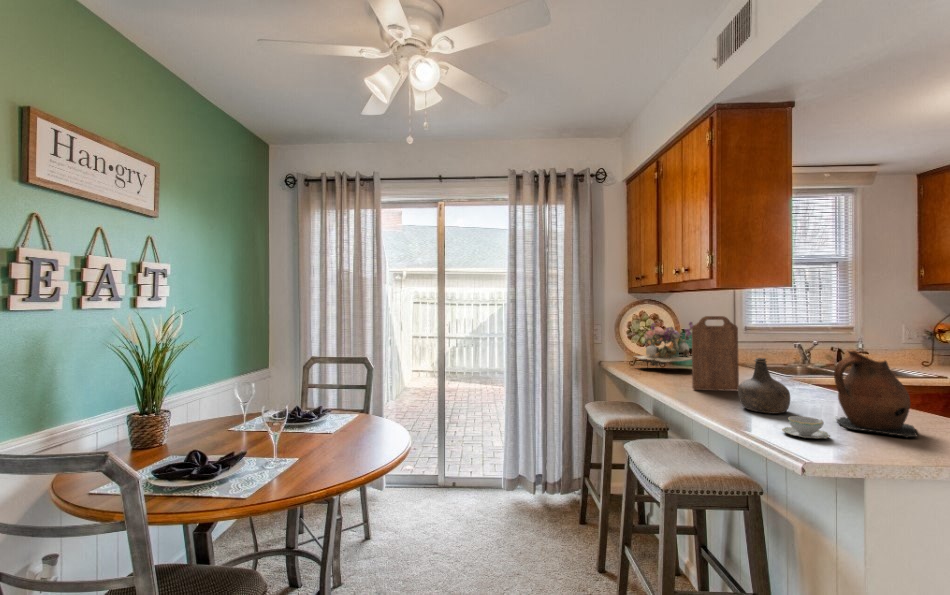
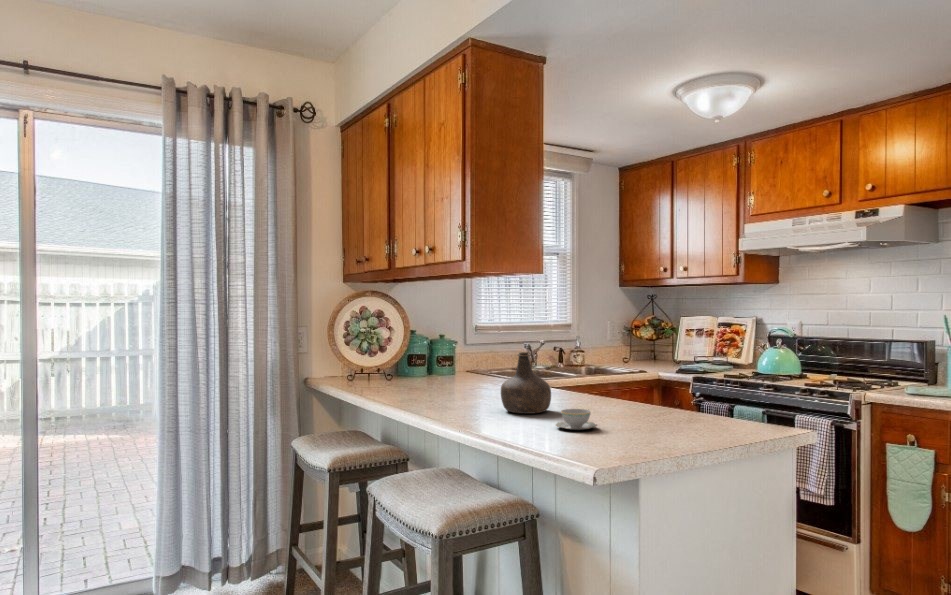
cutting board: present [692,316,739,390] -> none [441,307,490,400]
flower arrangement: present [635,322,693,367] -> none [352,317,435,381]
ceramic pitcher: present [834,351,917,438] -> none [590,337,658,420]

